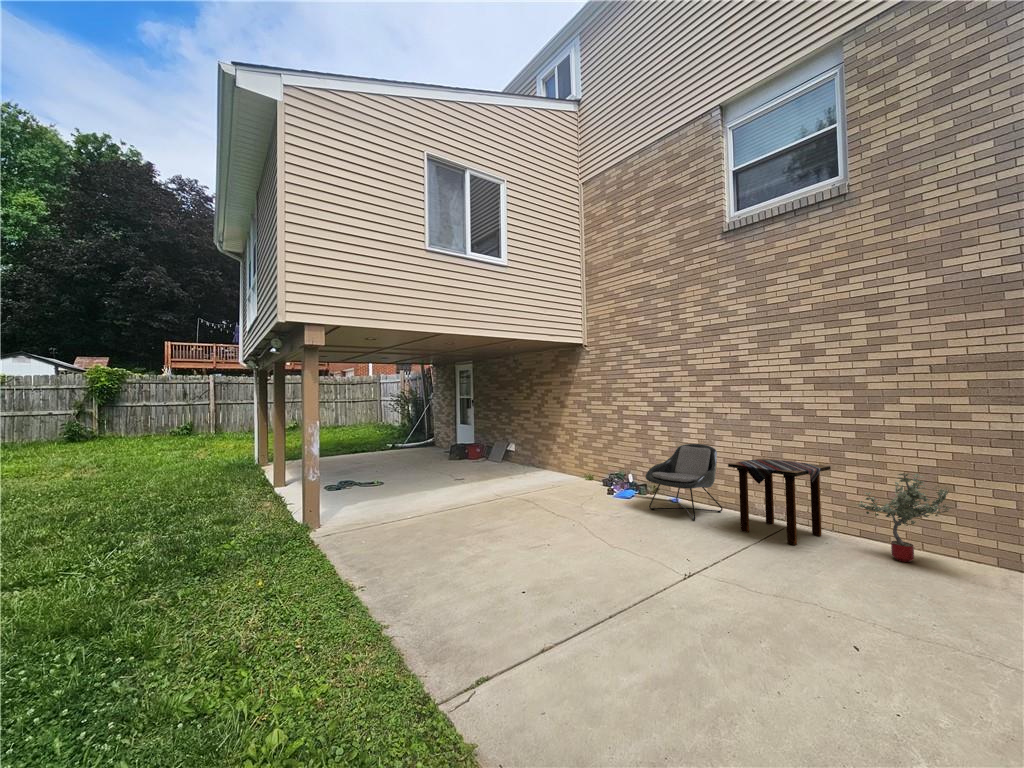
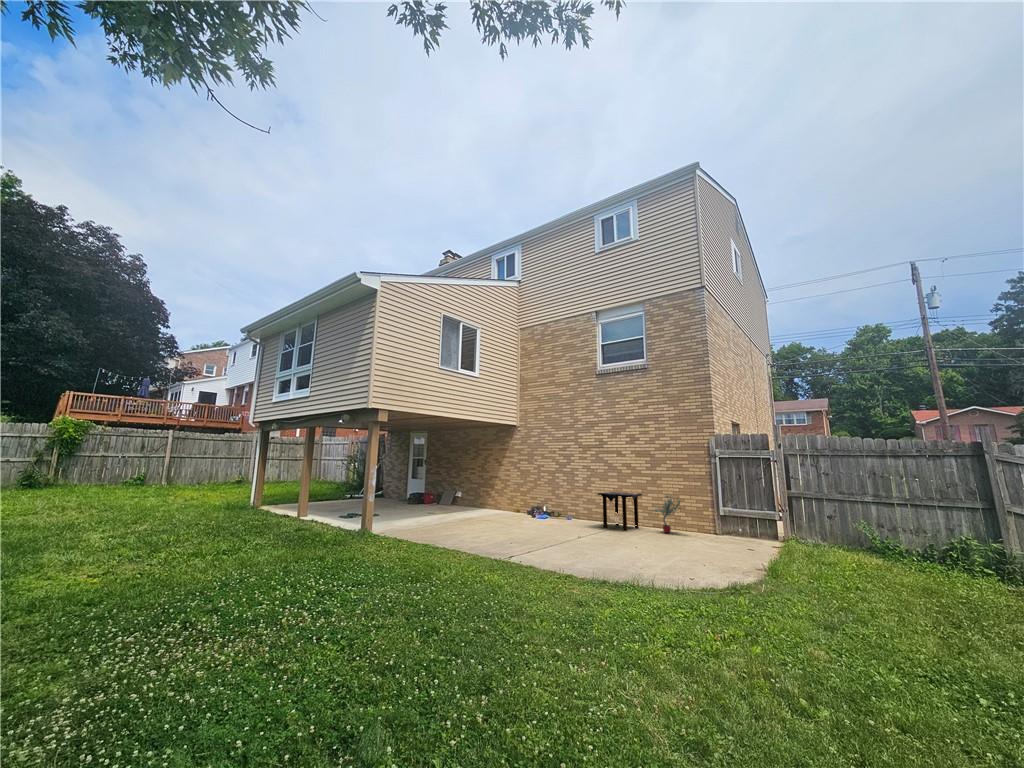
lounge chair: present [646,444,723,520] -> none [556,486,595,525]

